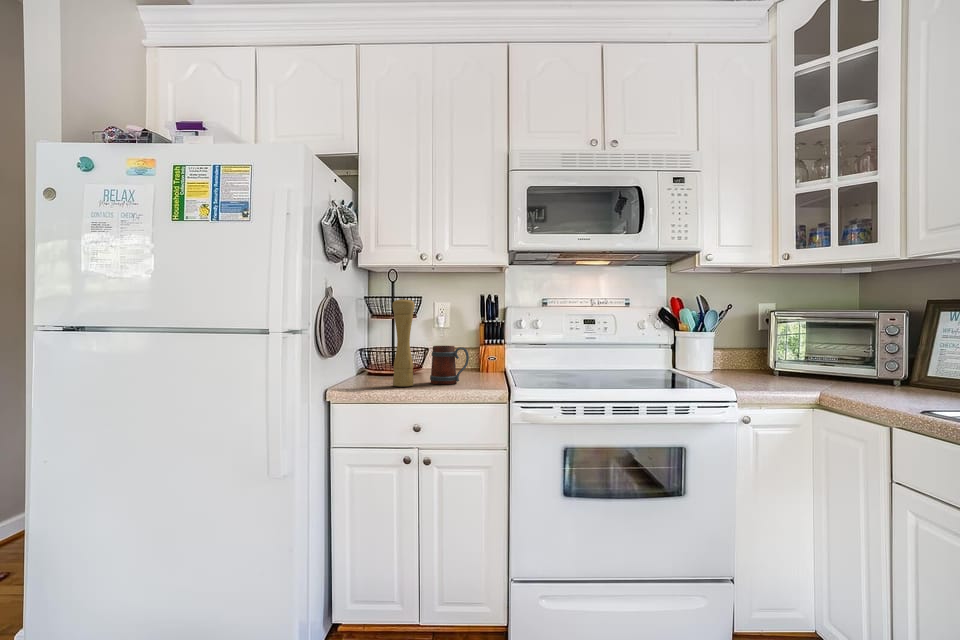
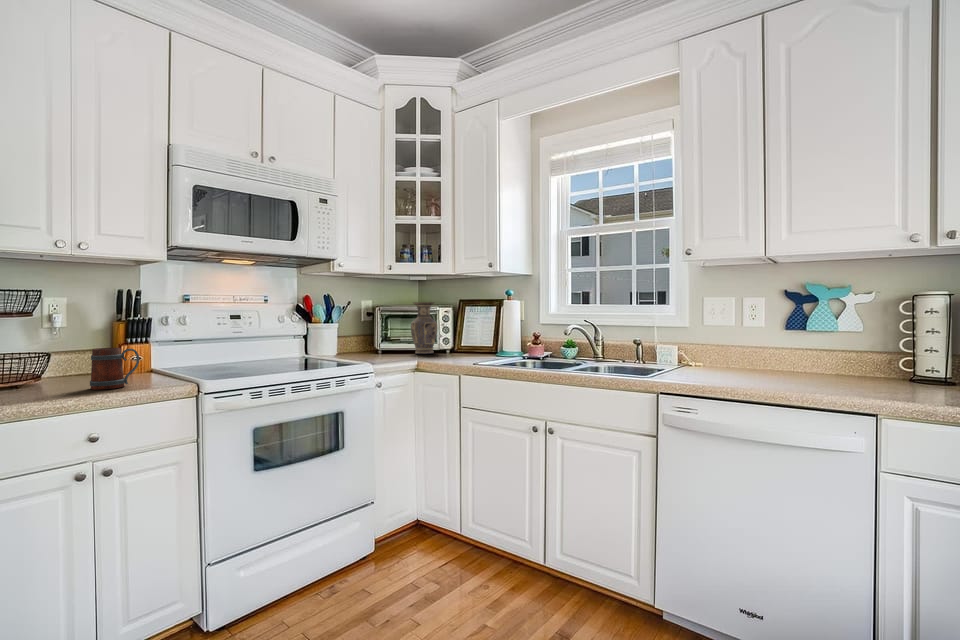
pepper mill: present [393,298,415,387] -> none [46,299,79,397]
vase: none [826,305,877,385] -> present [411,302,437,354]

